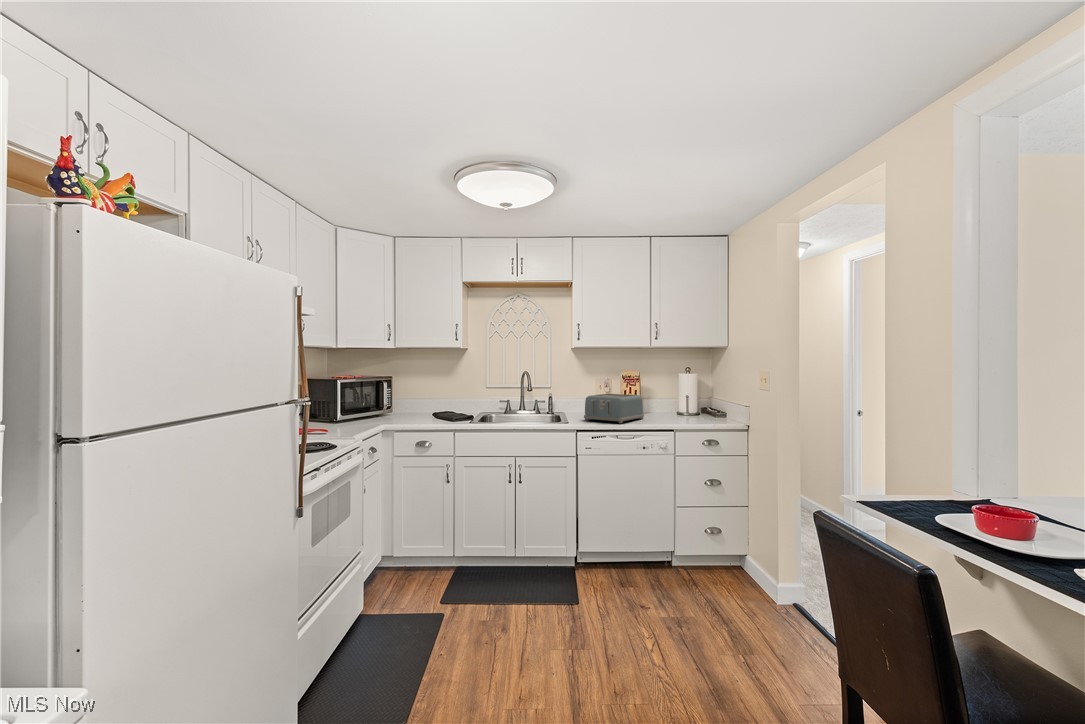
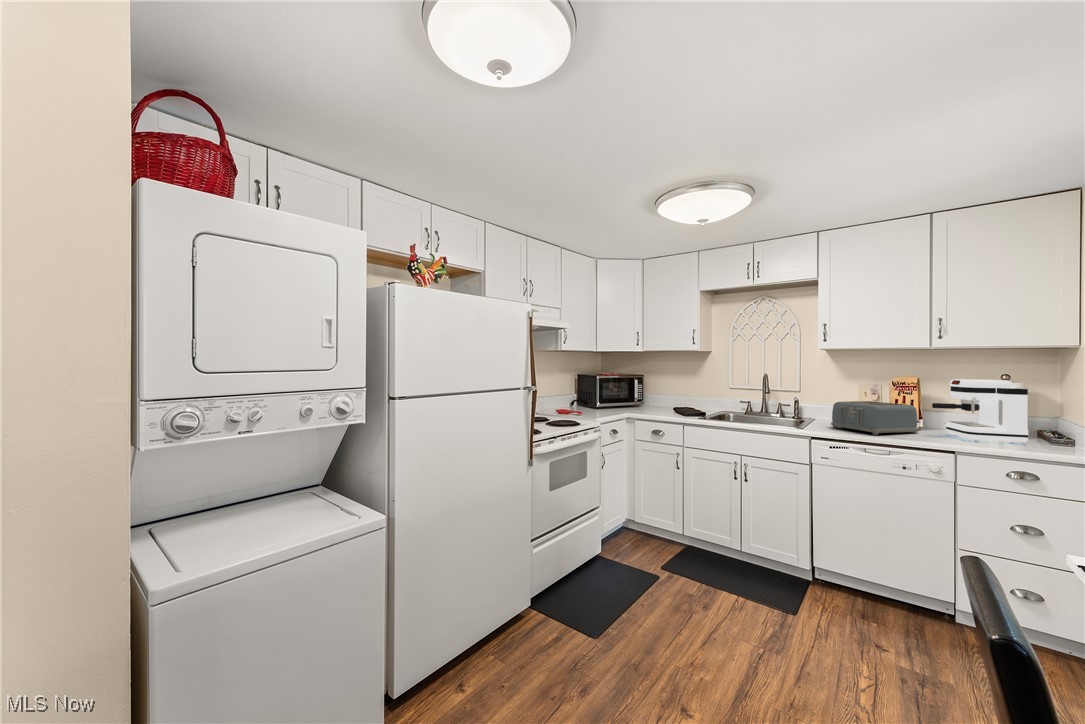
coffee maker: none [653,372,708,421] -> present [932,379,1028,443]

